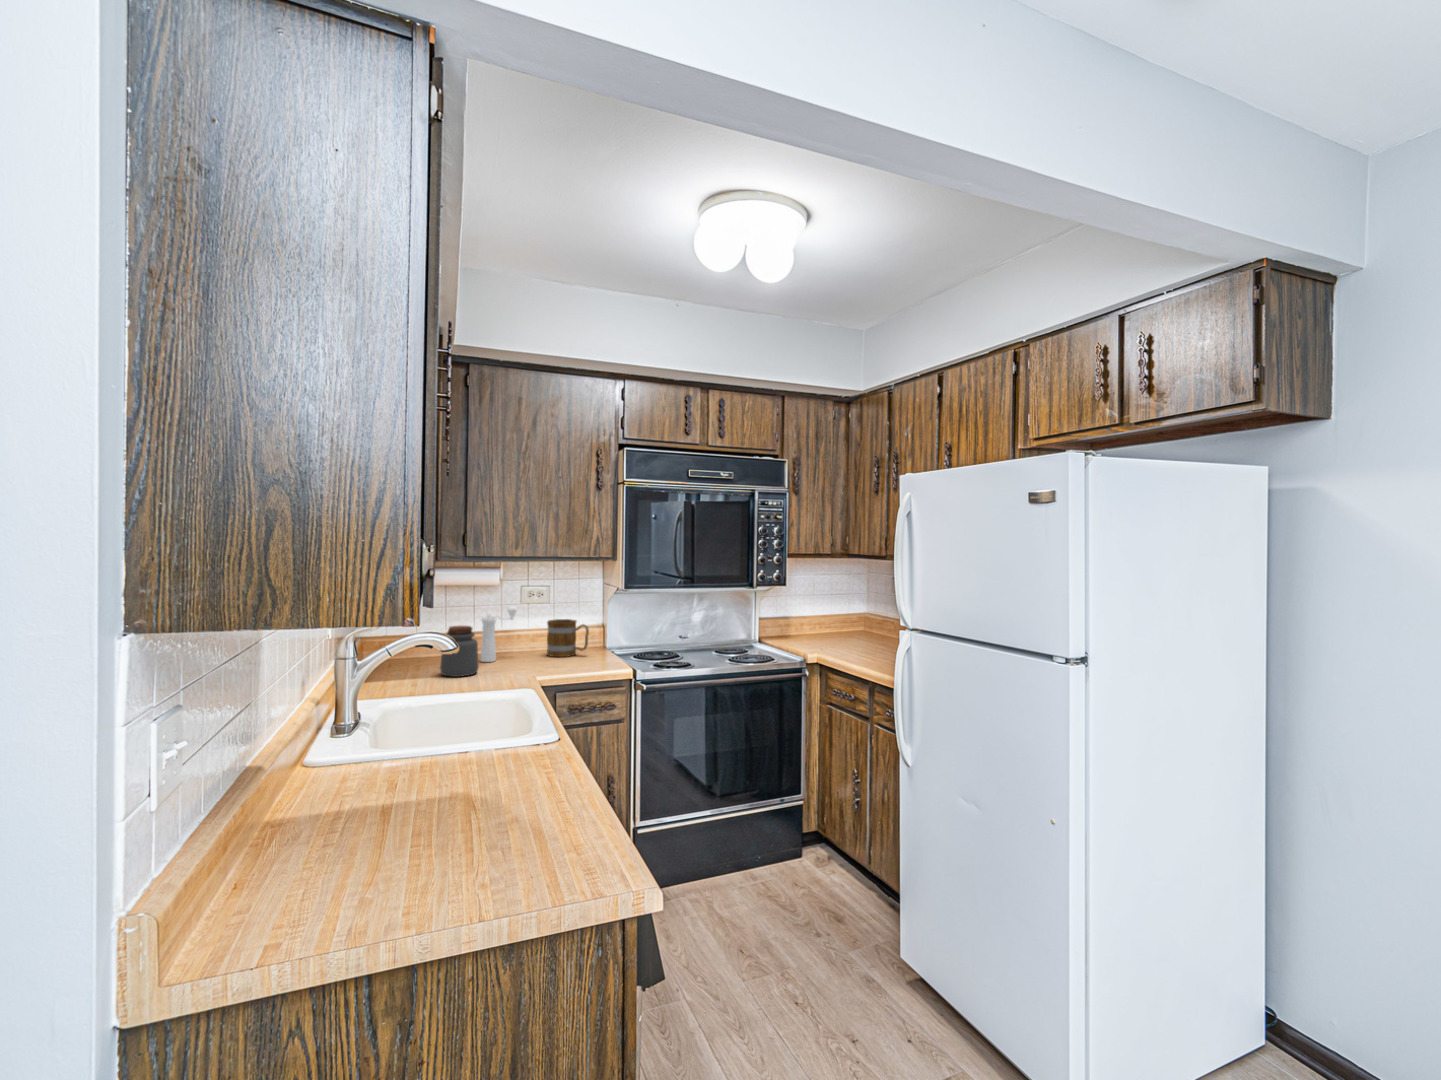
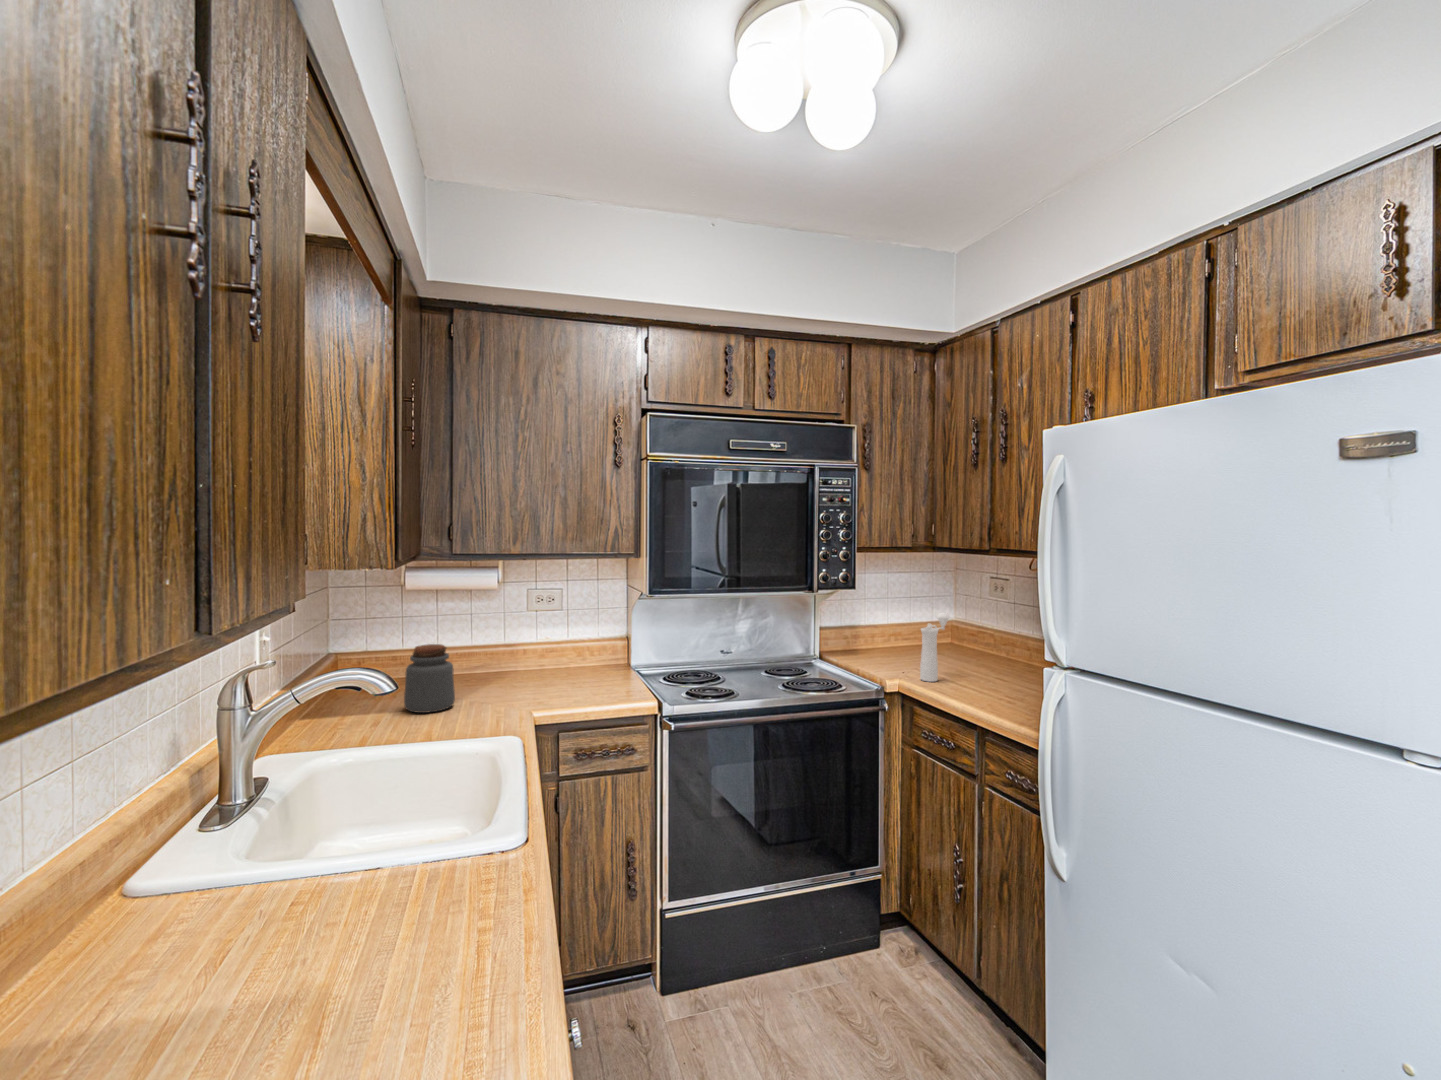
pepper mill: present [481,606,517,662] -> present [920,613,949,682]
mug: present [547,619,589,657] -> none [553,631,606,680]

